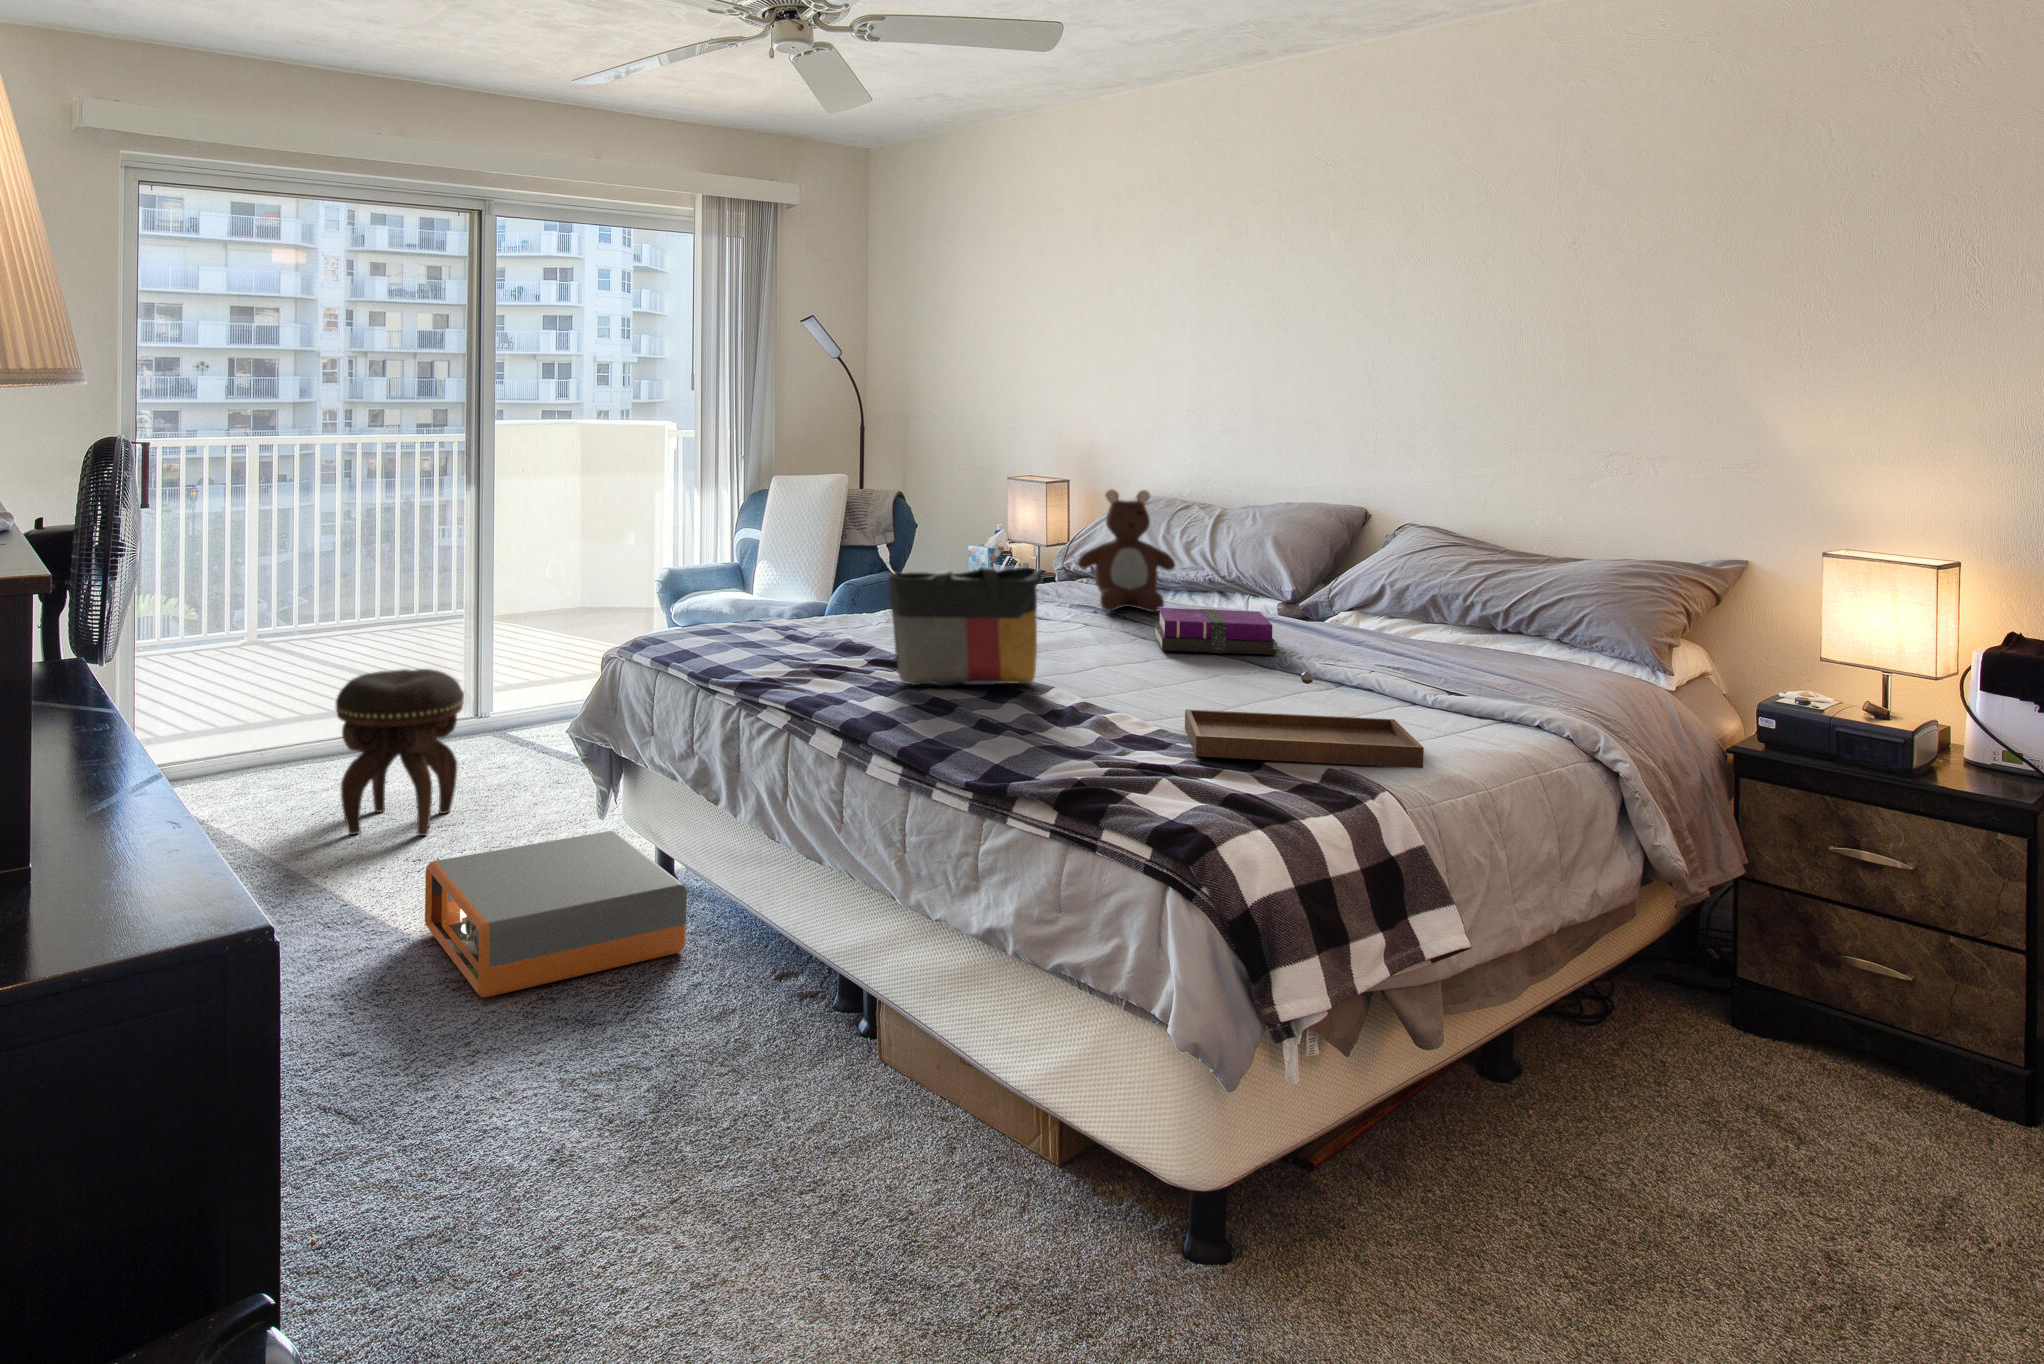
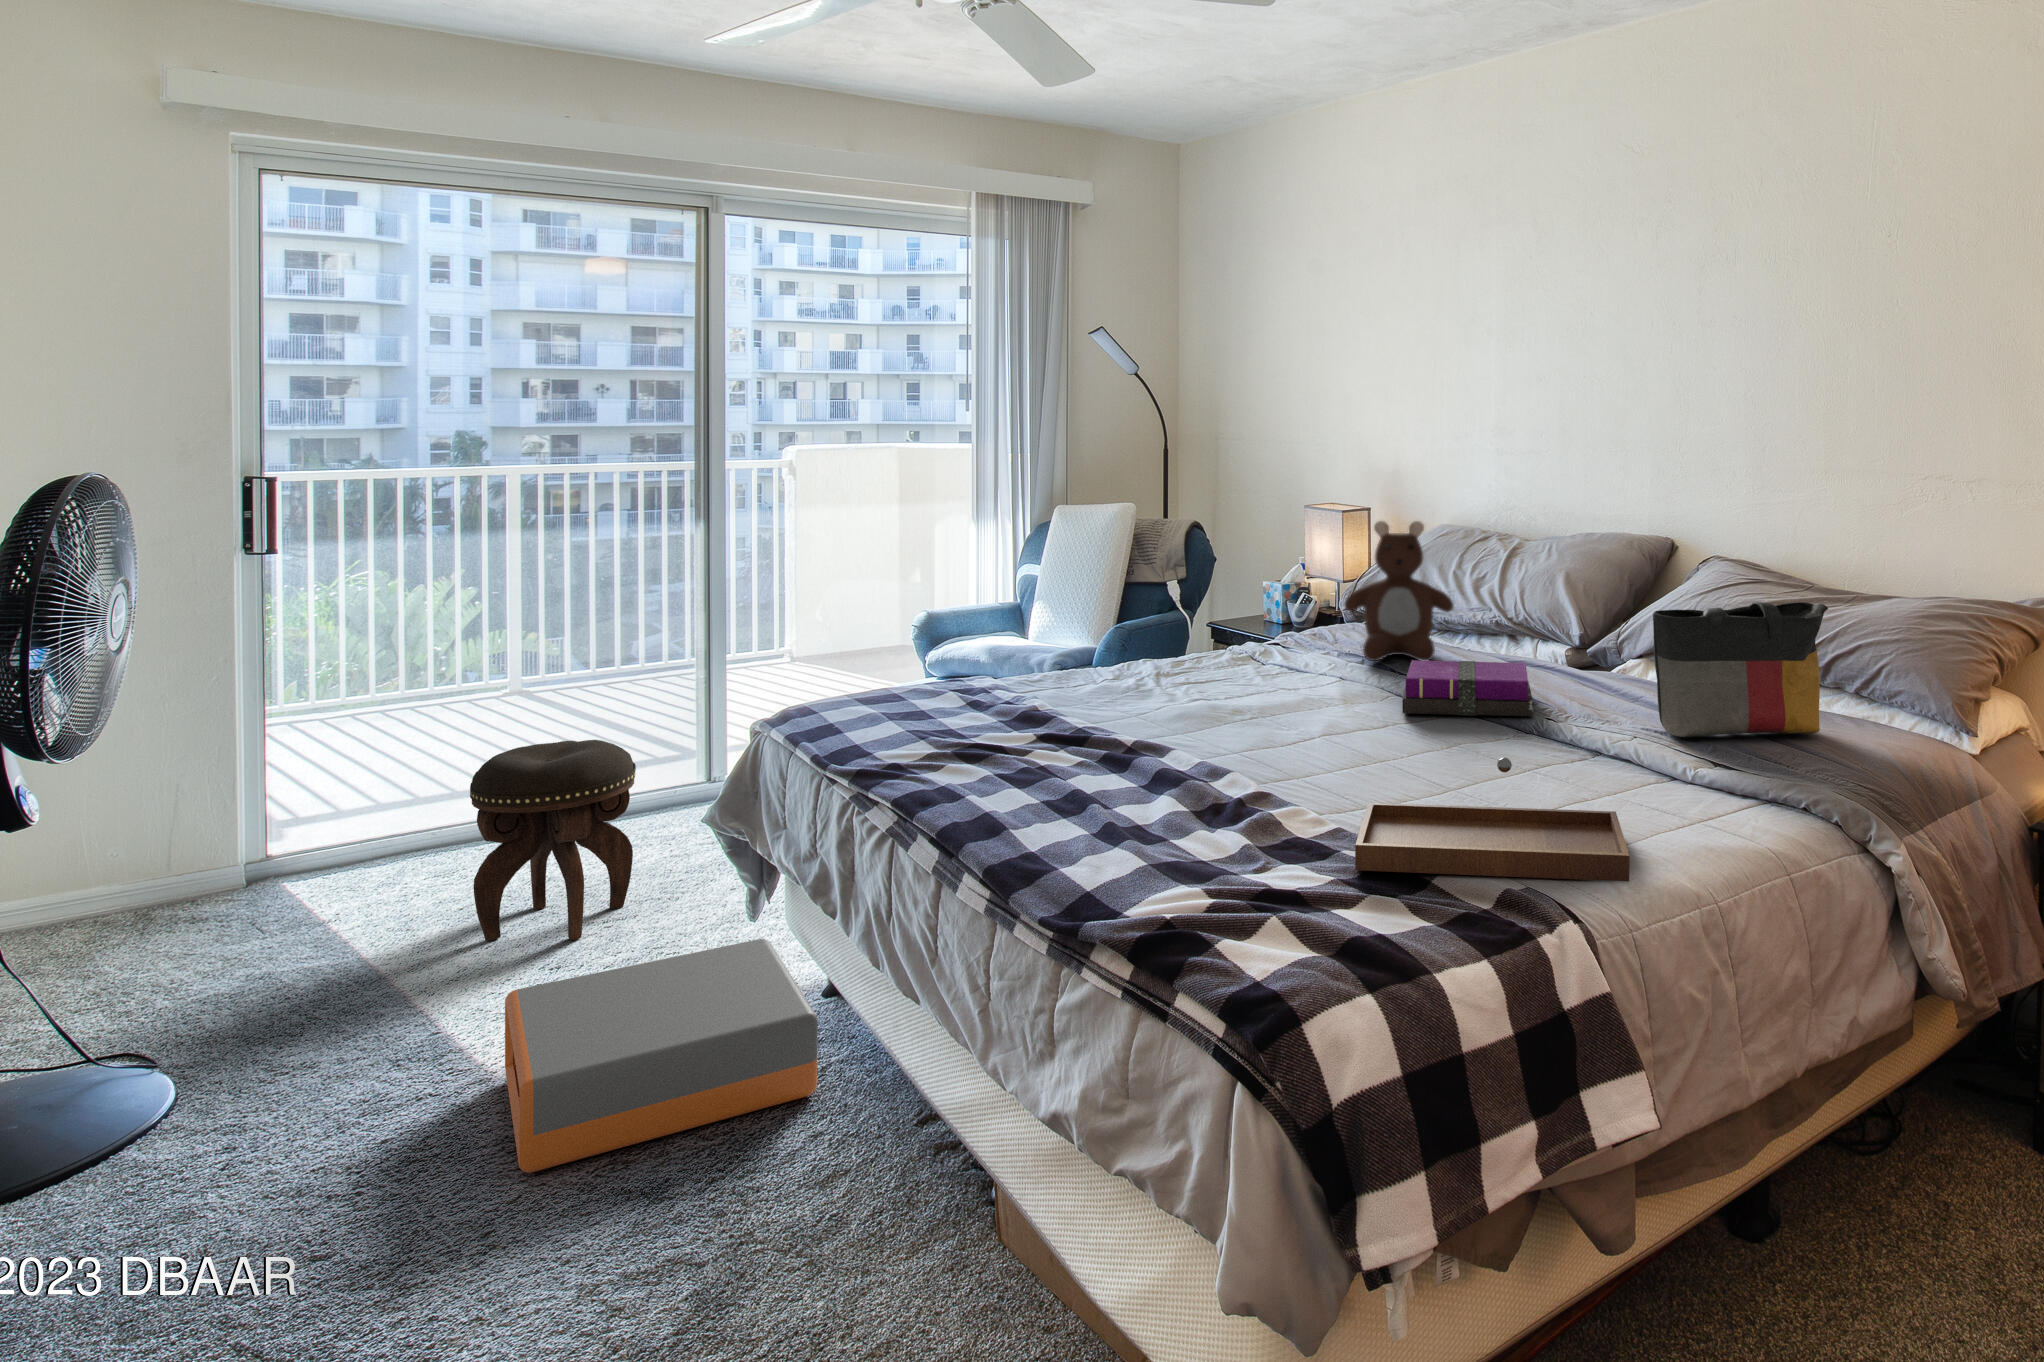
tote bag: present [889,566,1044,685] -> present [1653,602,1828,737]

